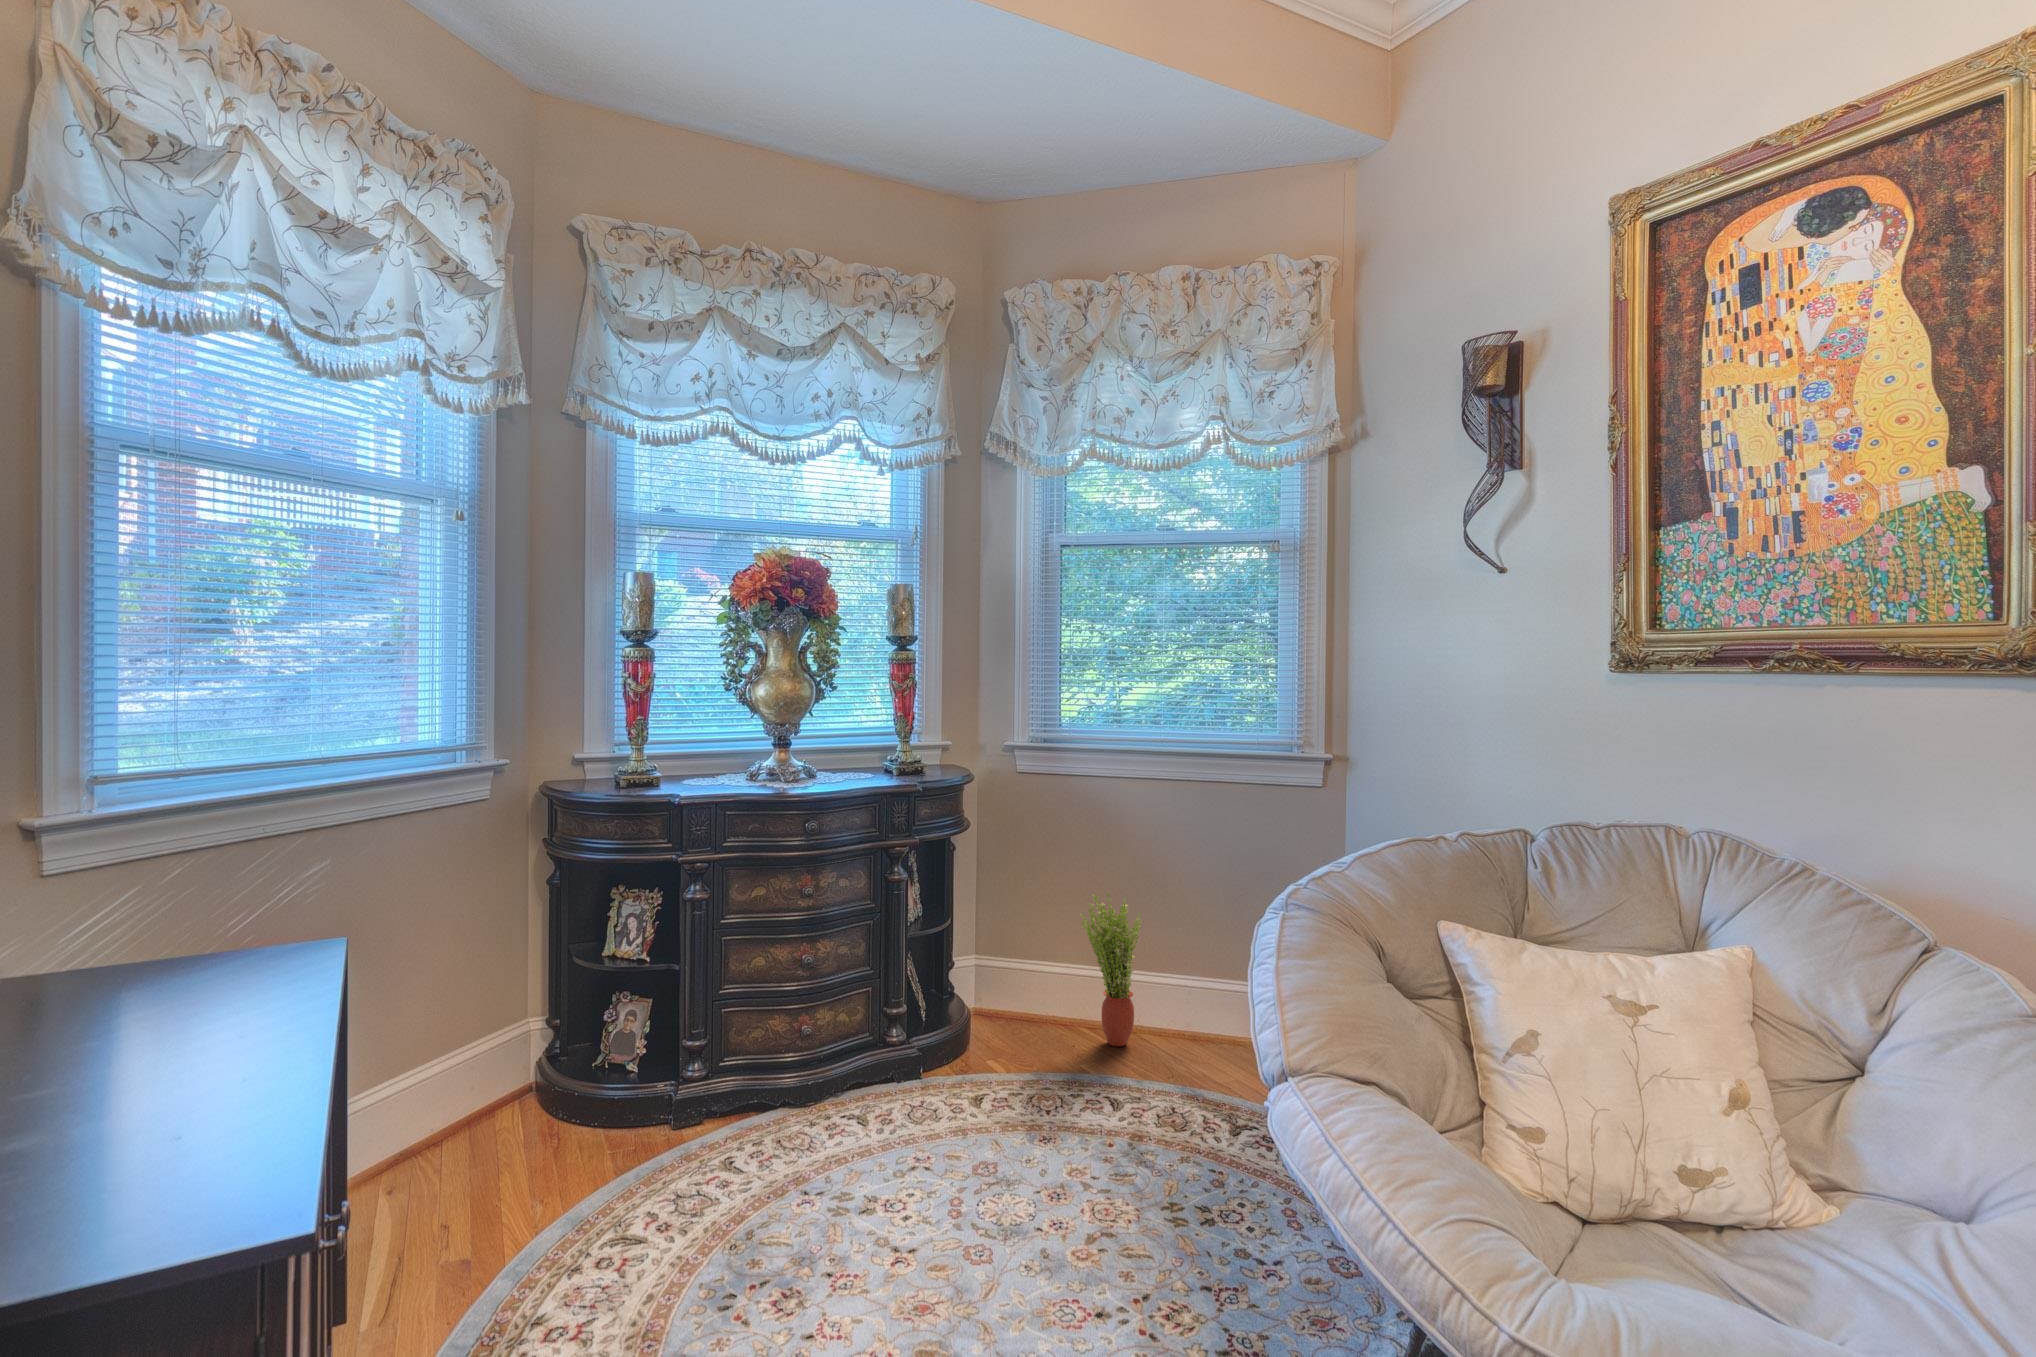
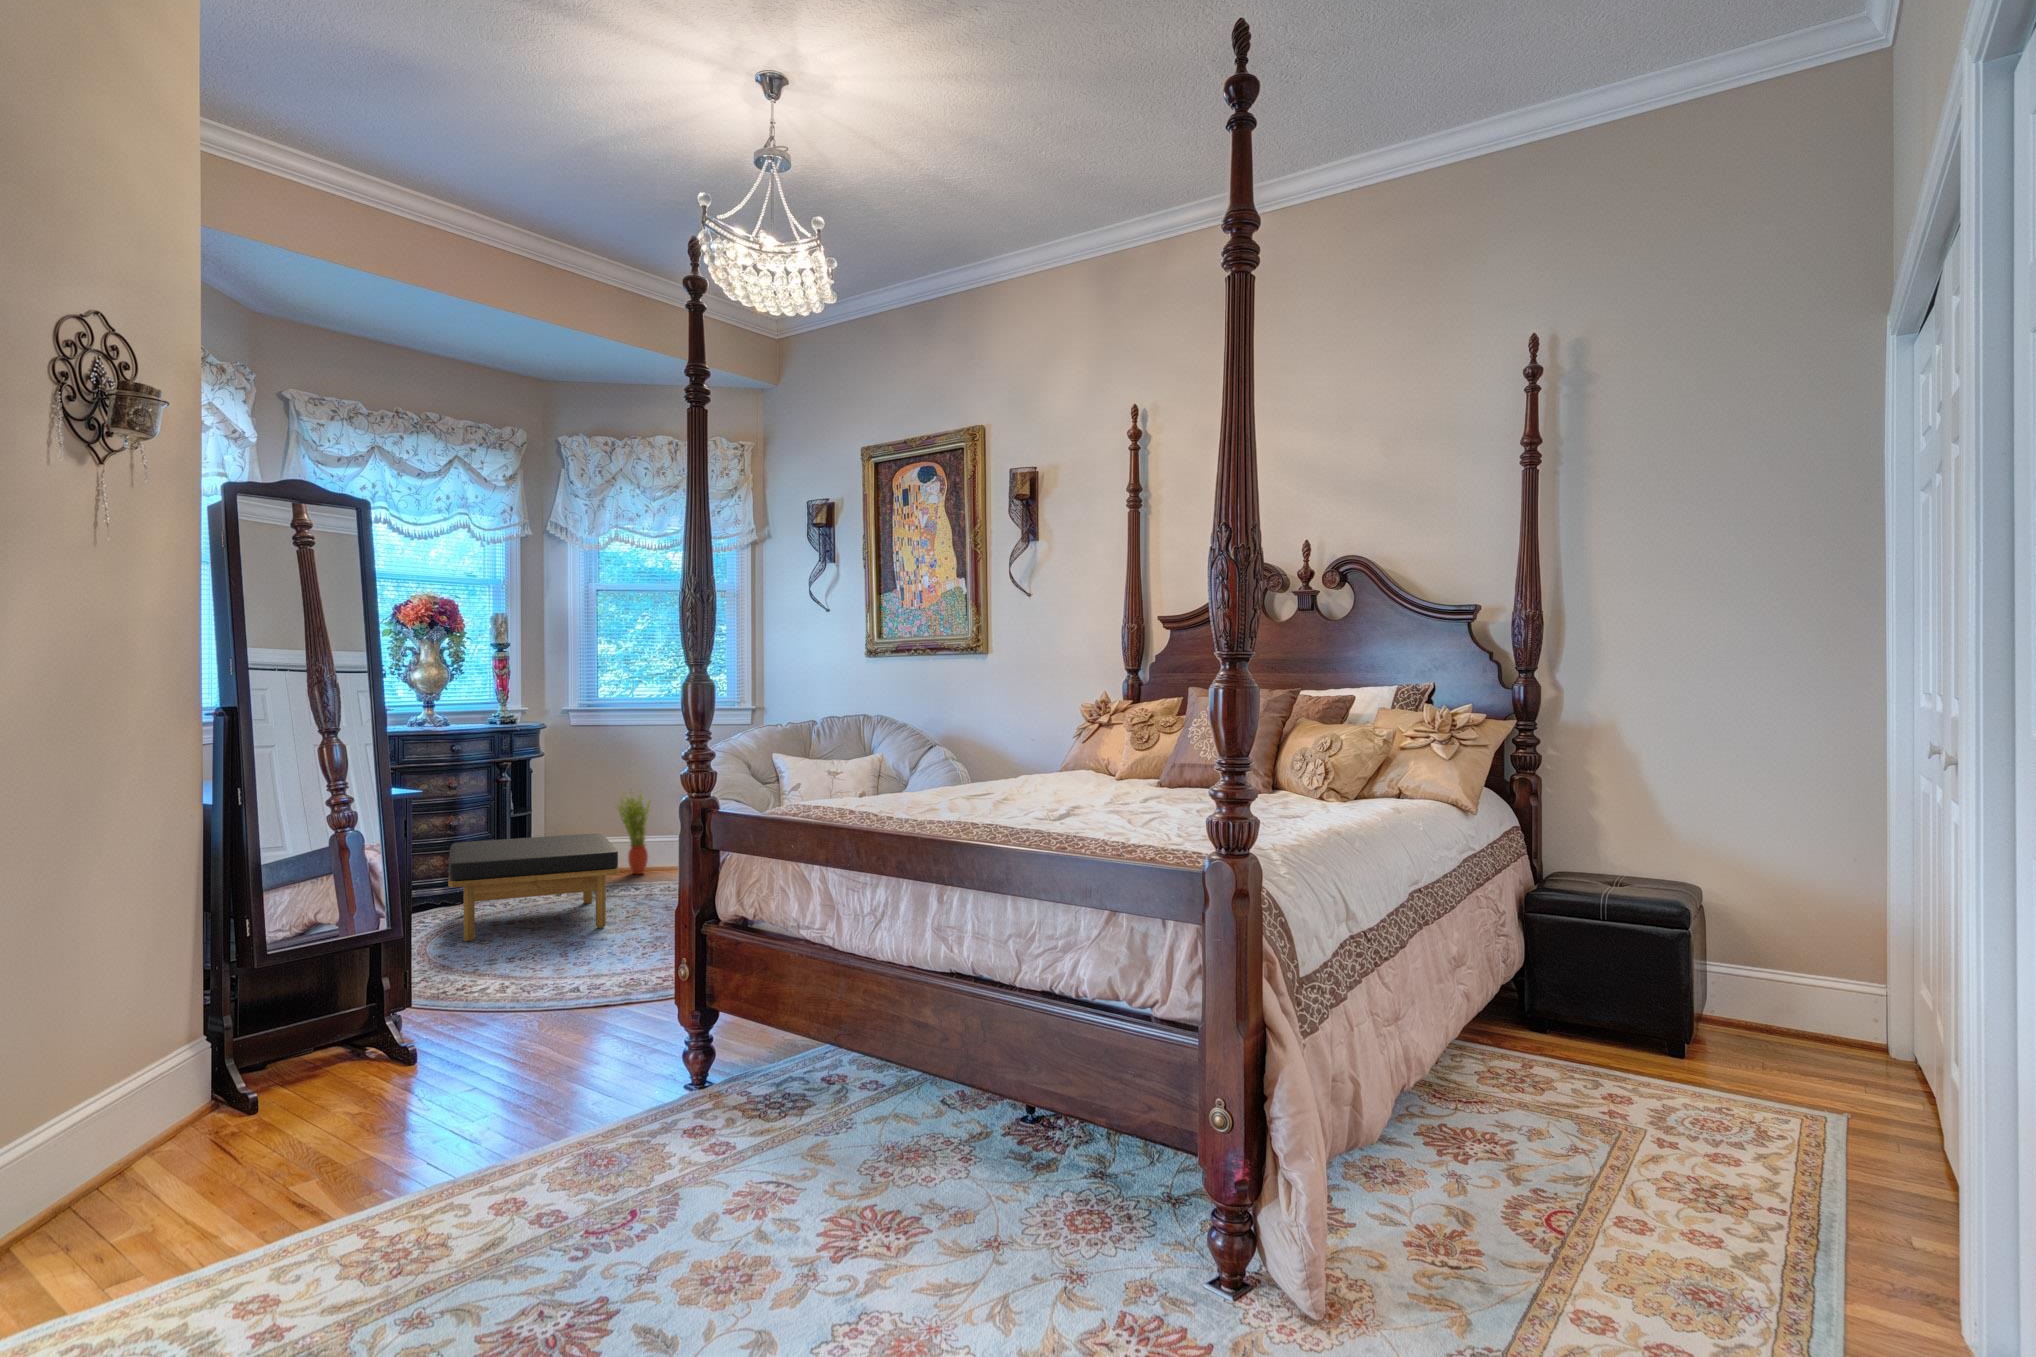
ottoman: none [720,1007,1066,1286] -> present [448,834,619,941]

